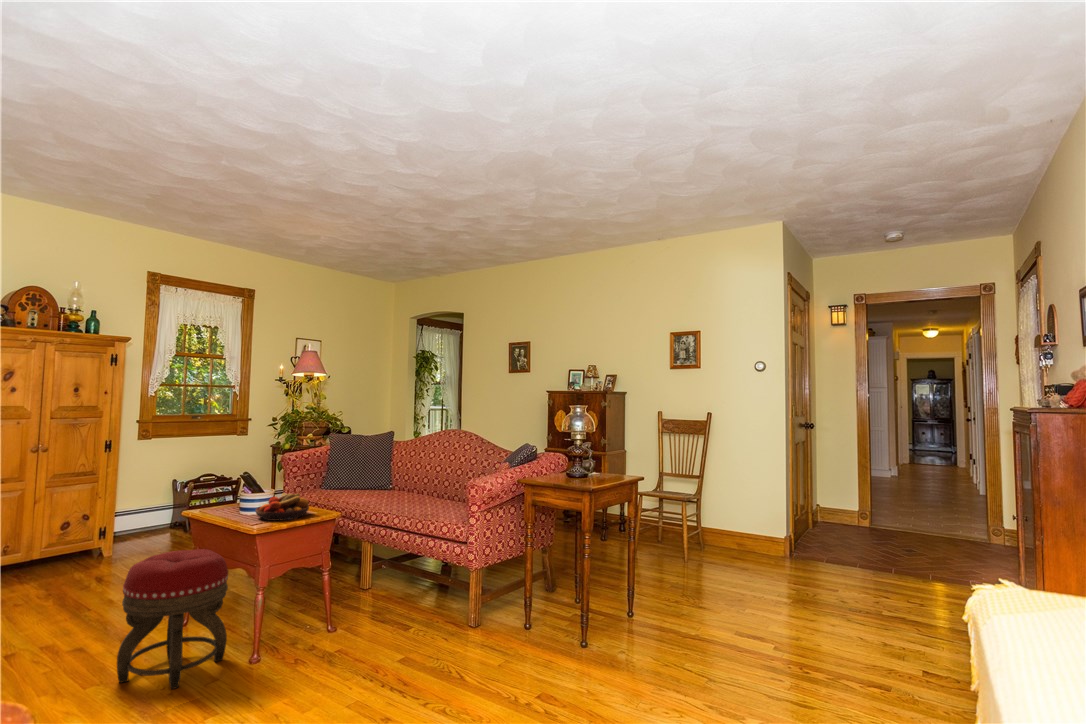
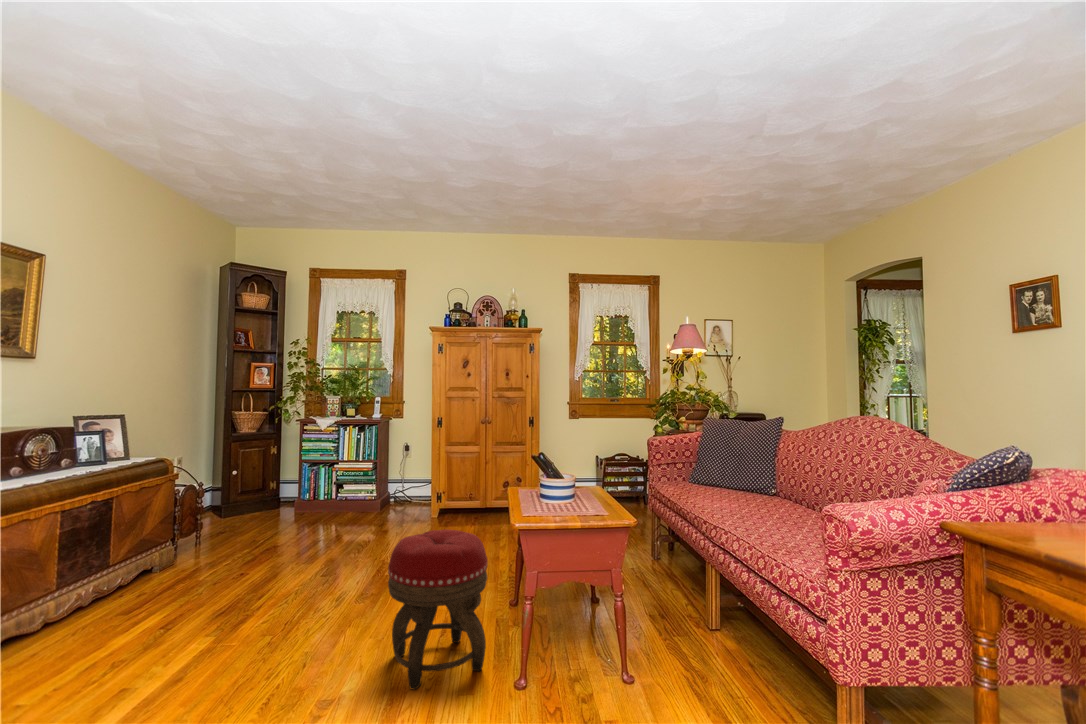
fruit bowl: present [255,493,309,521] -> none [534,482,594,519]

